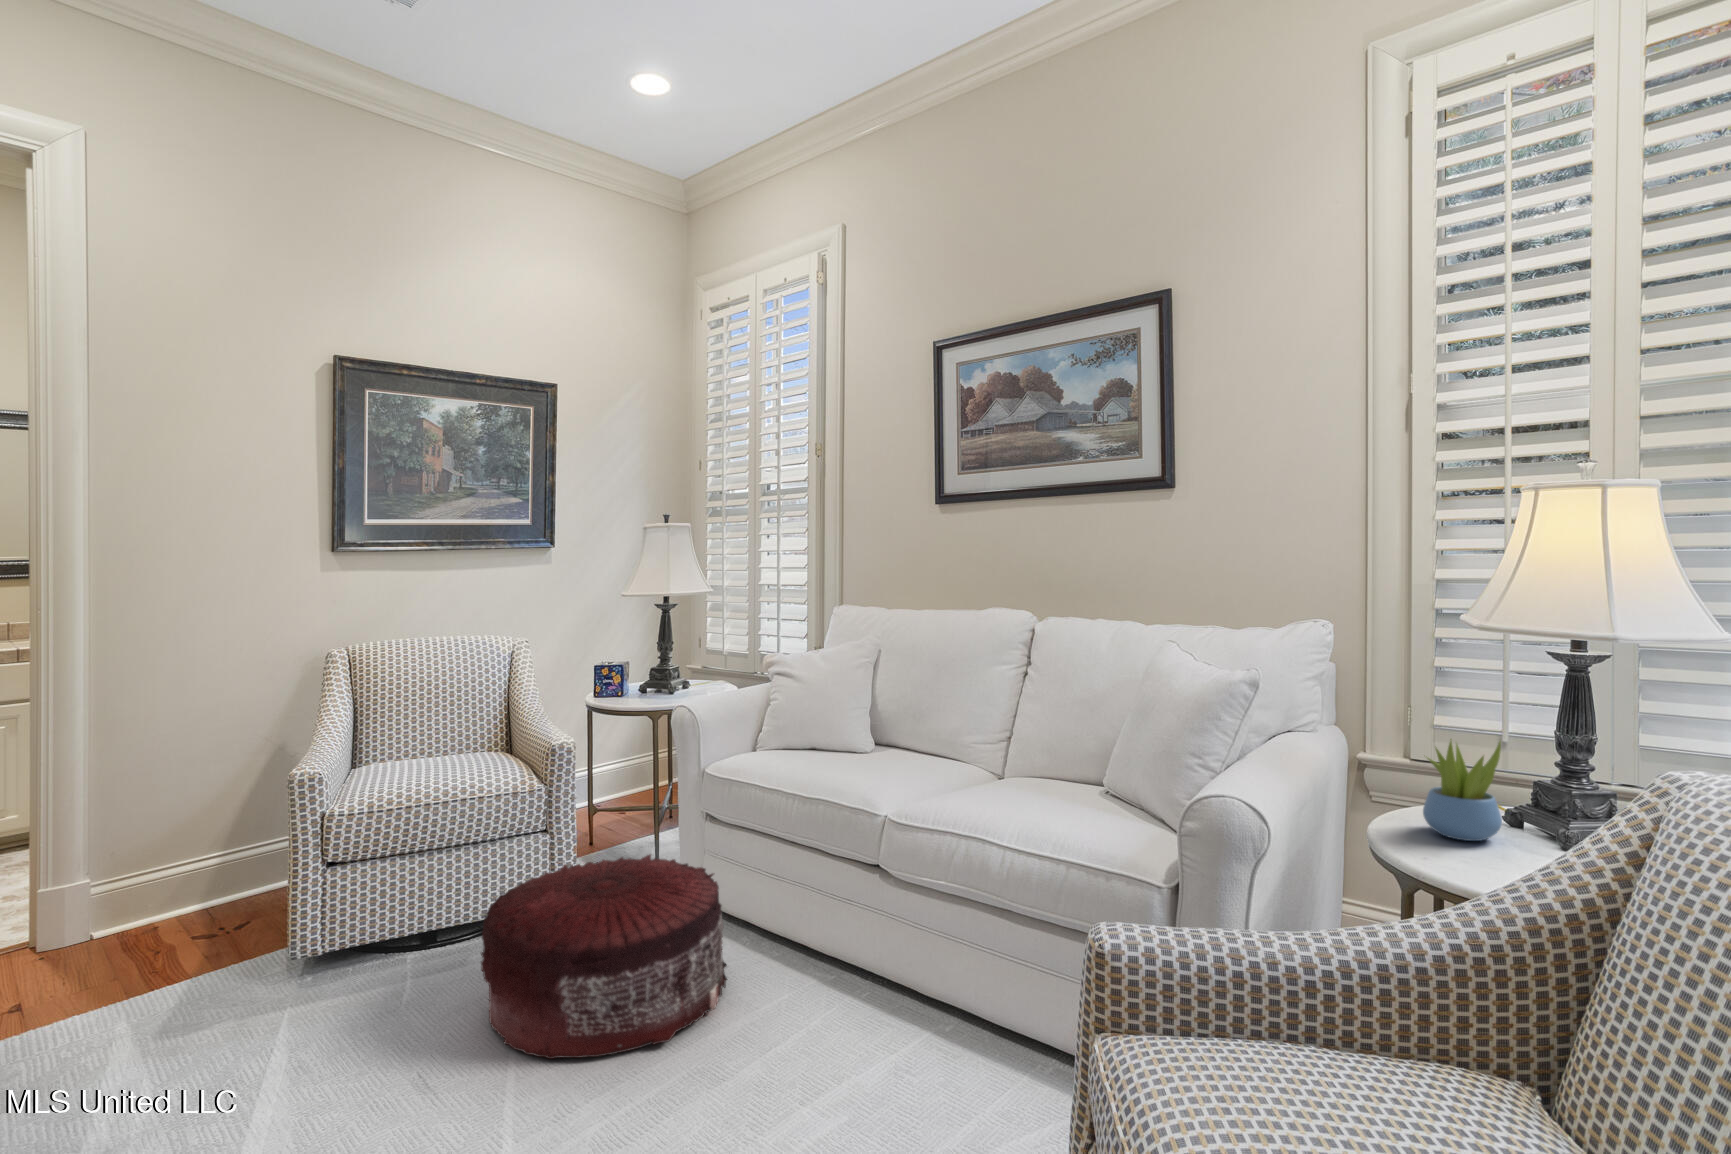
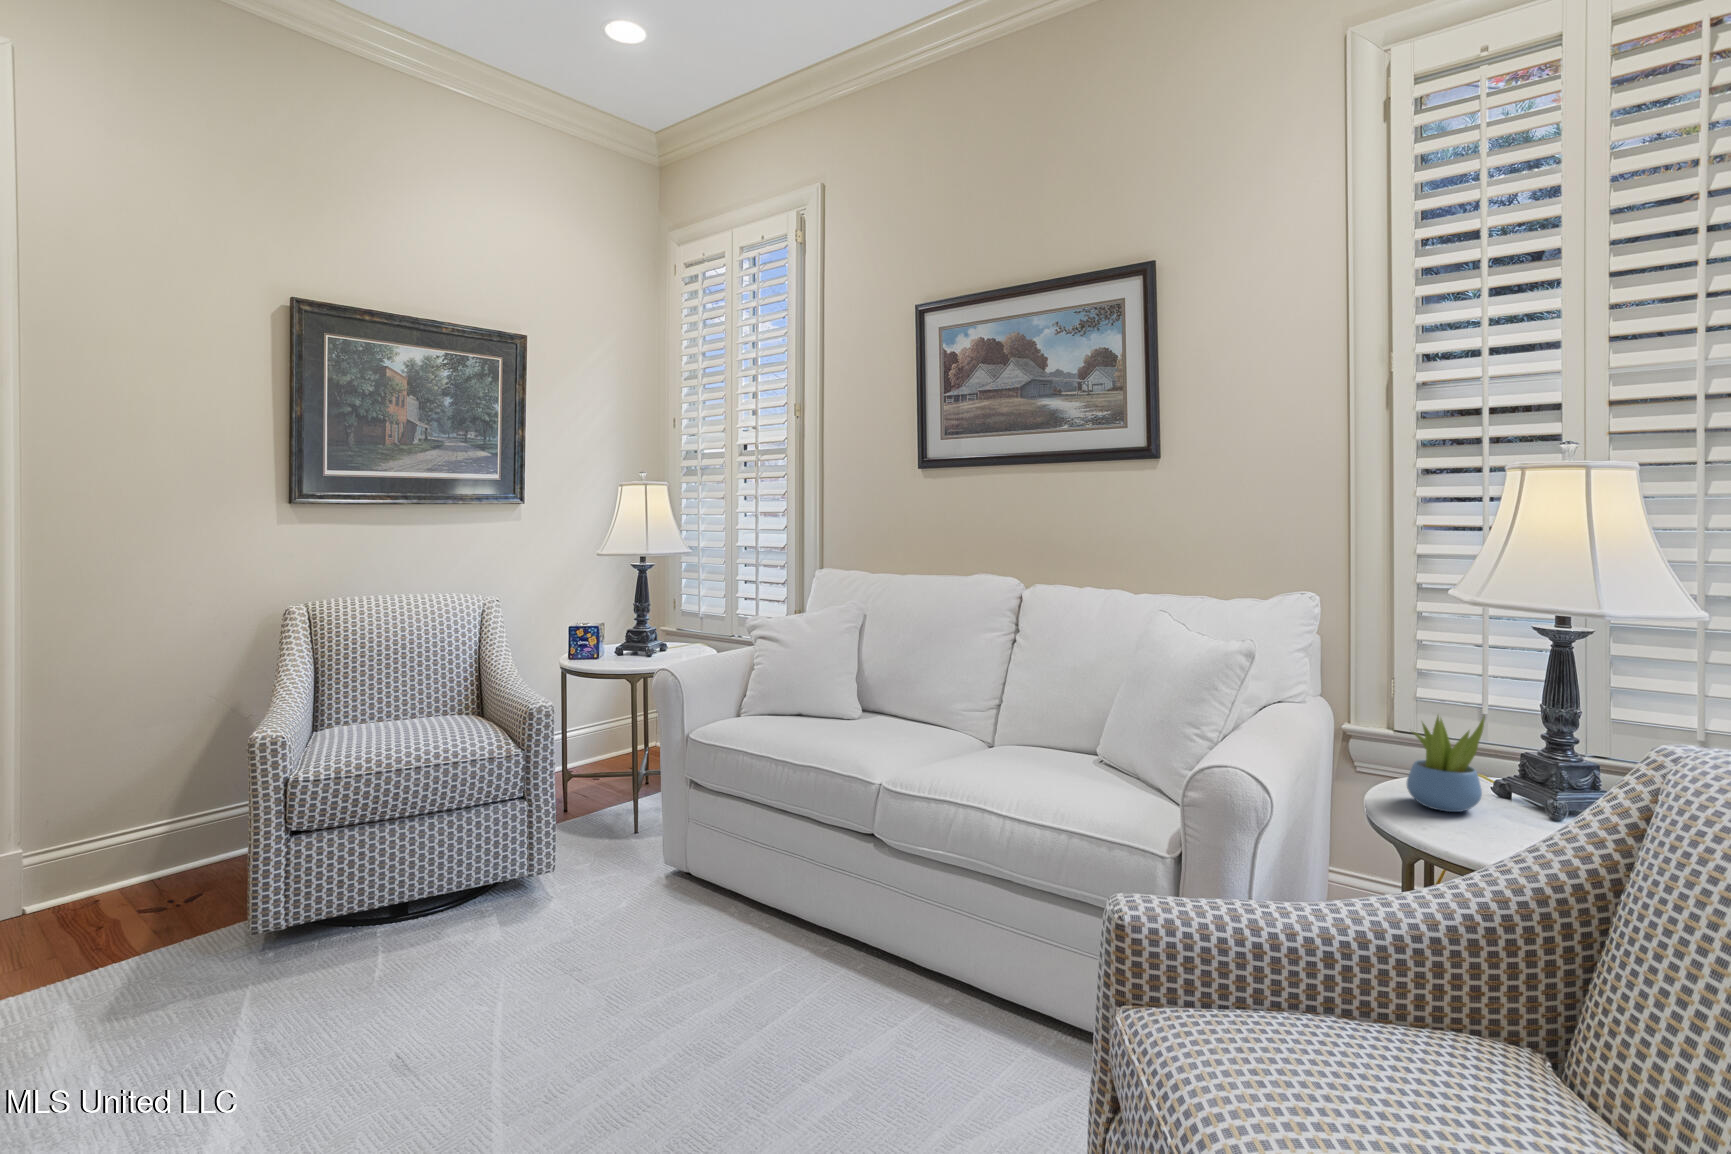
pouf: present [481,855,727,1059] -> none [463,821,714,1029]

